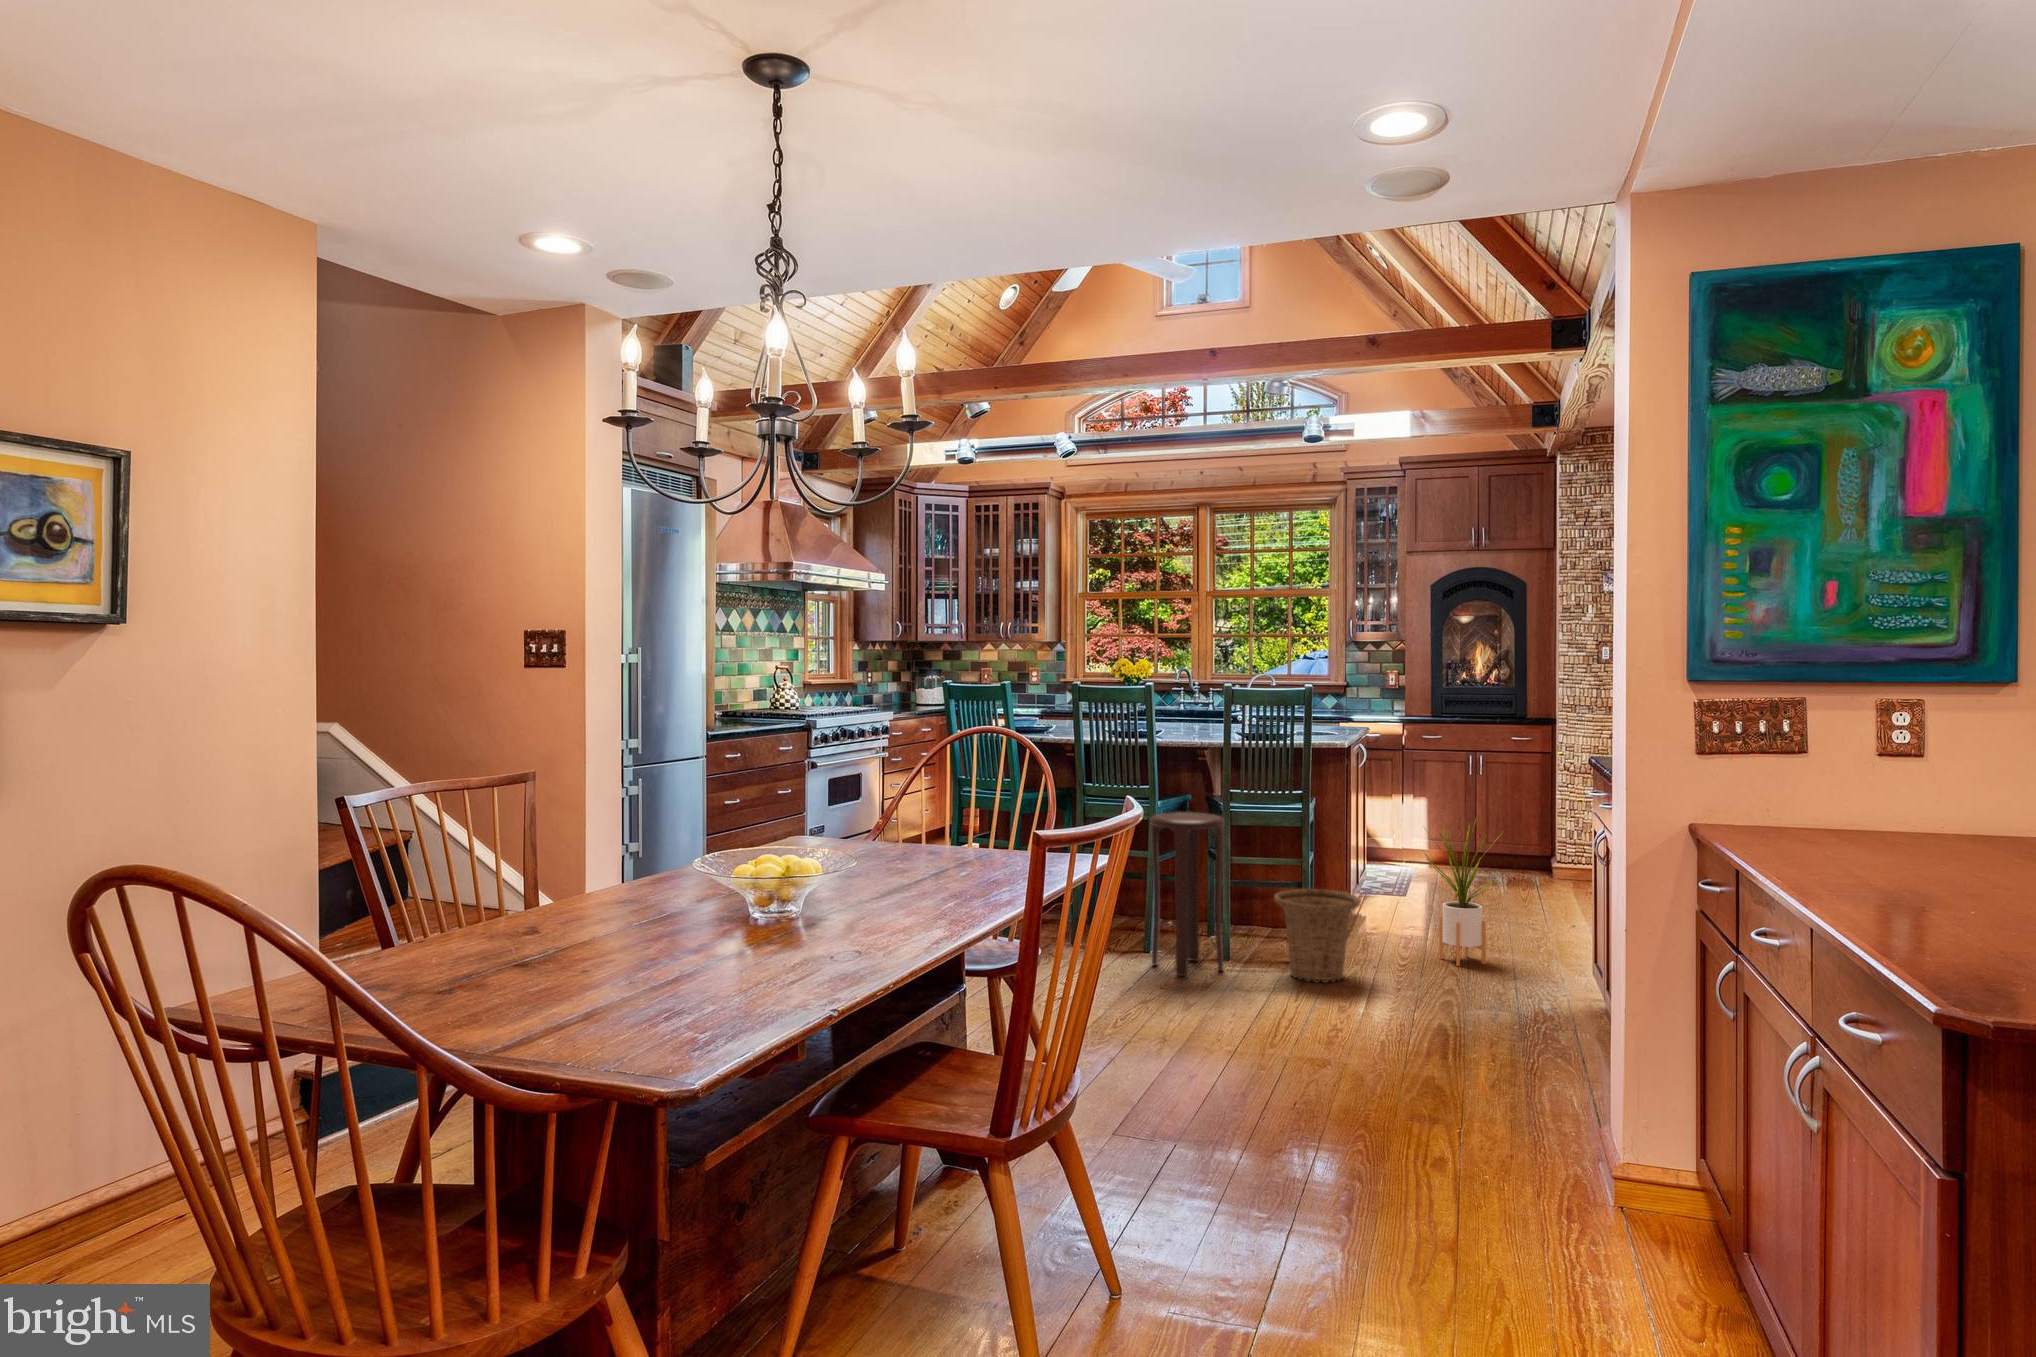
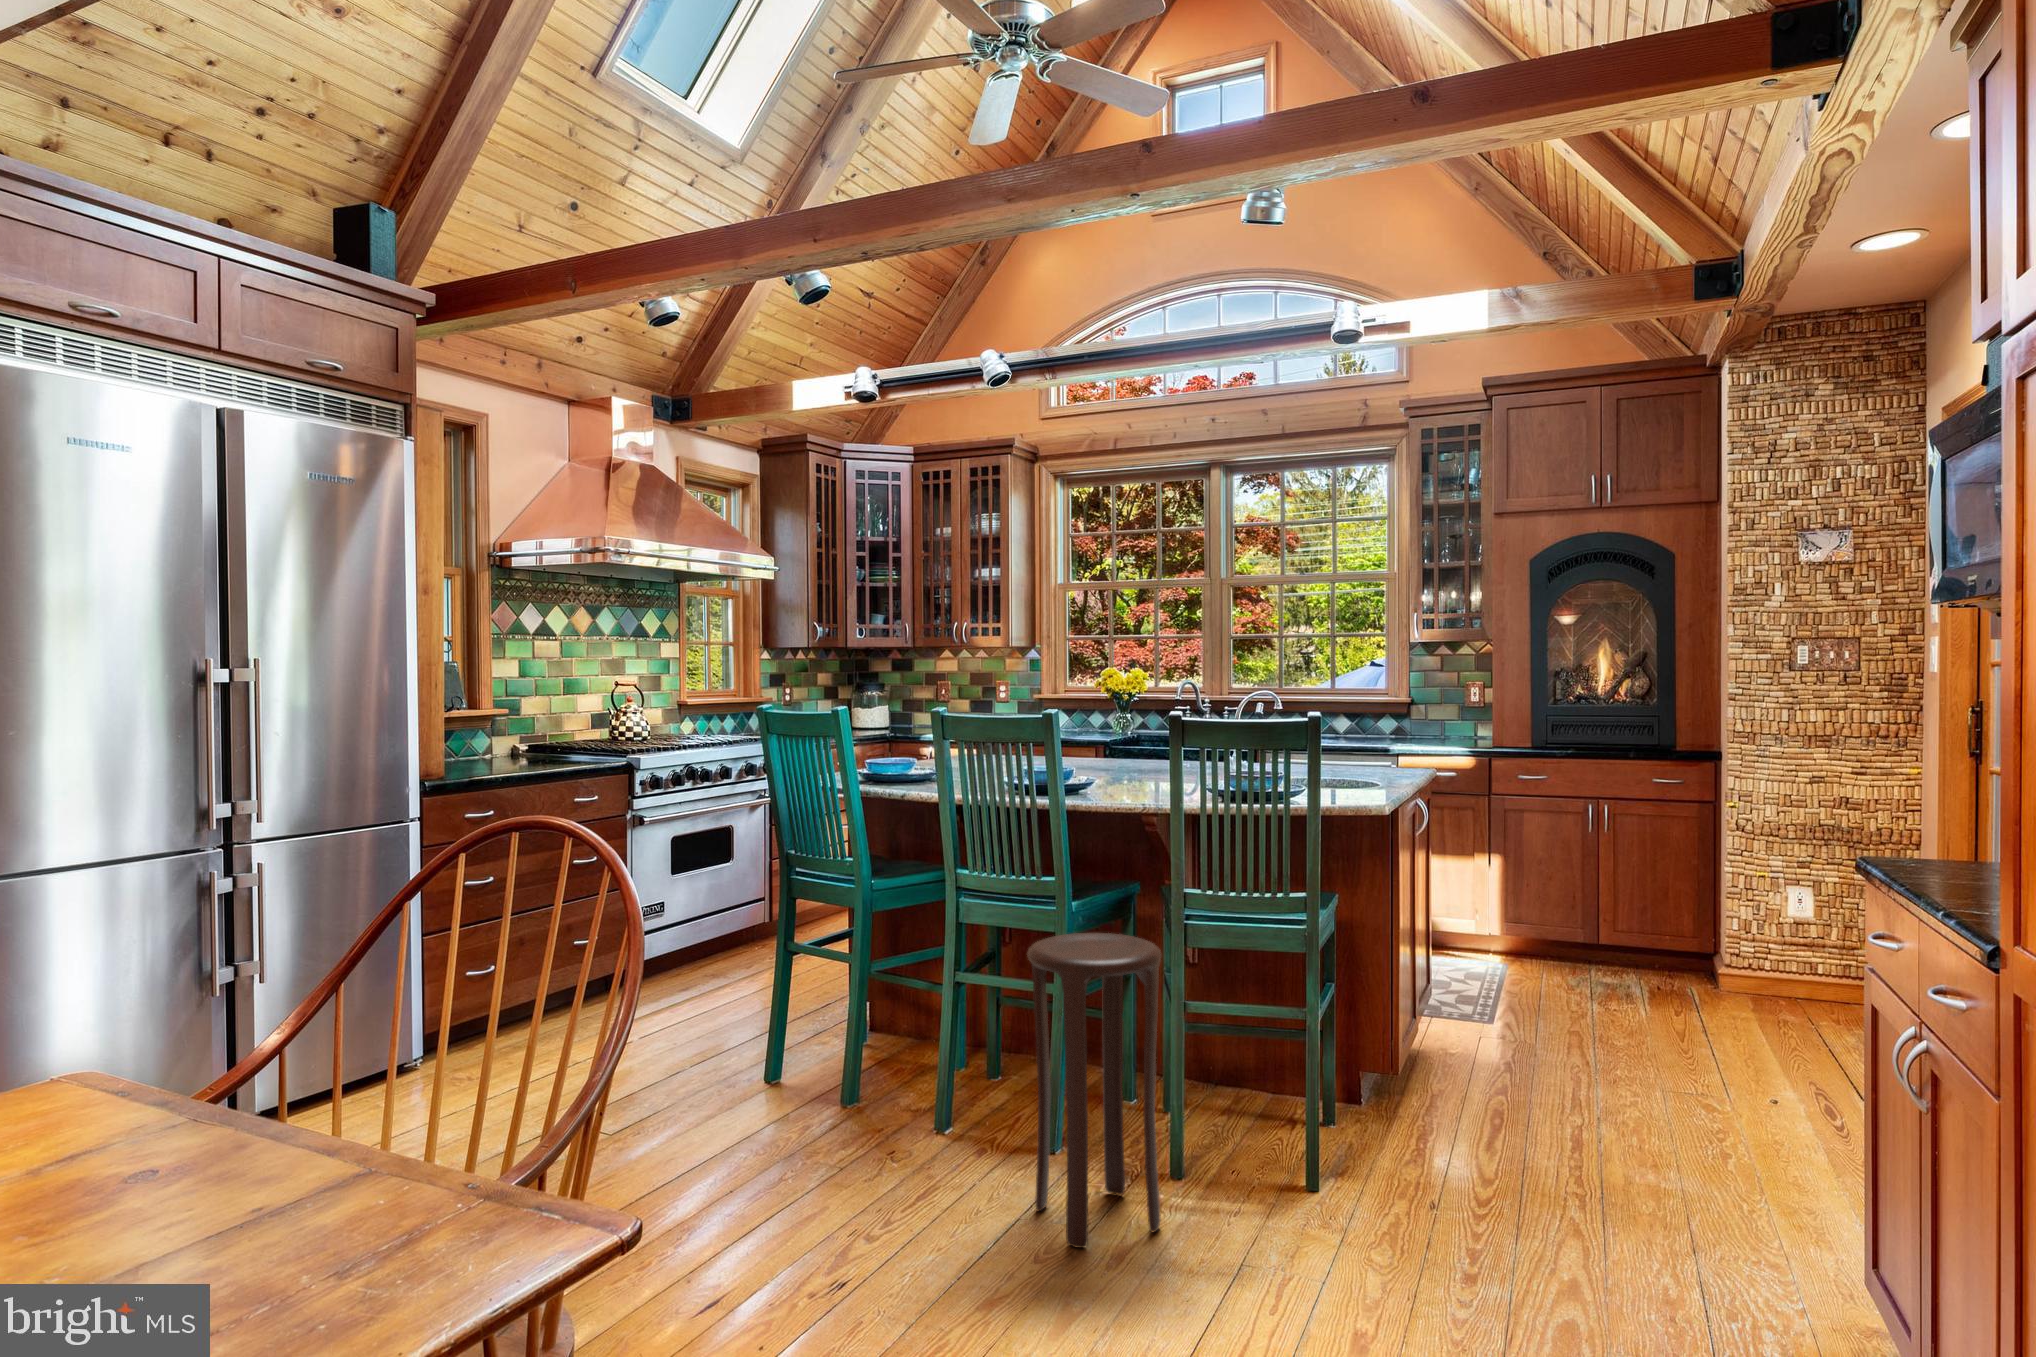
house plant: present [1425,816,1498,966] -> none [1530,936,1692,1227]
basket: present [1274,889,1360,983] -> none [1249,1078,1413,1278]

